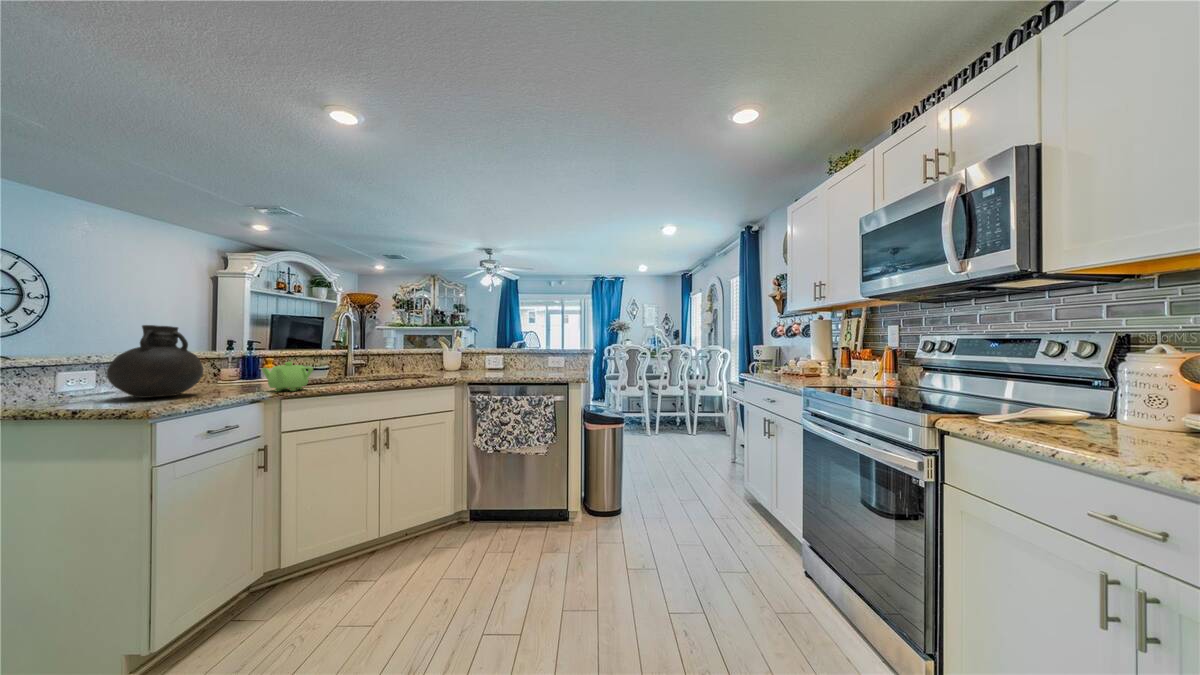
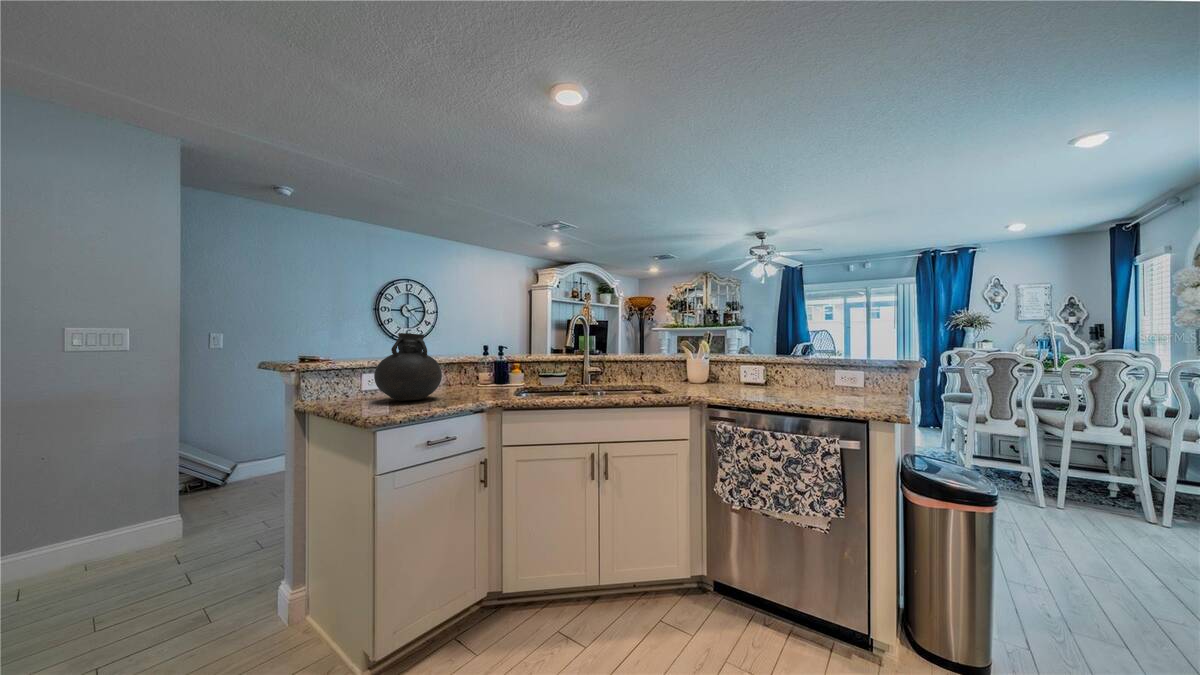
teapot: present [262,362,313,391] -> none [486,370,526,402]

